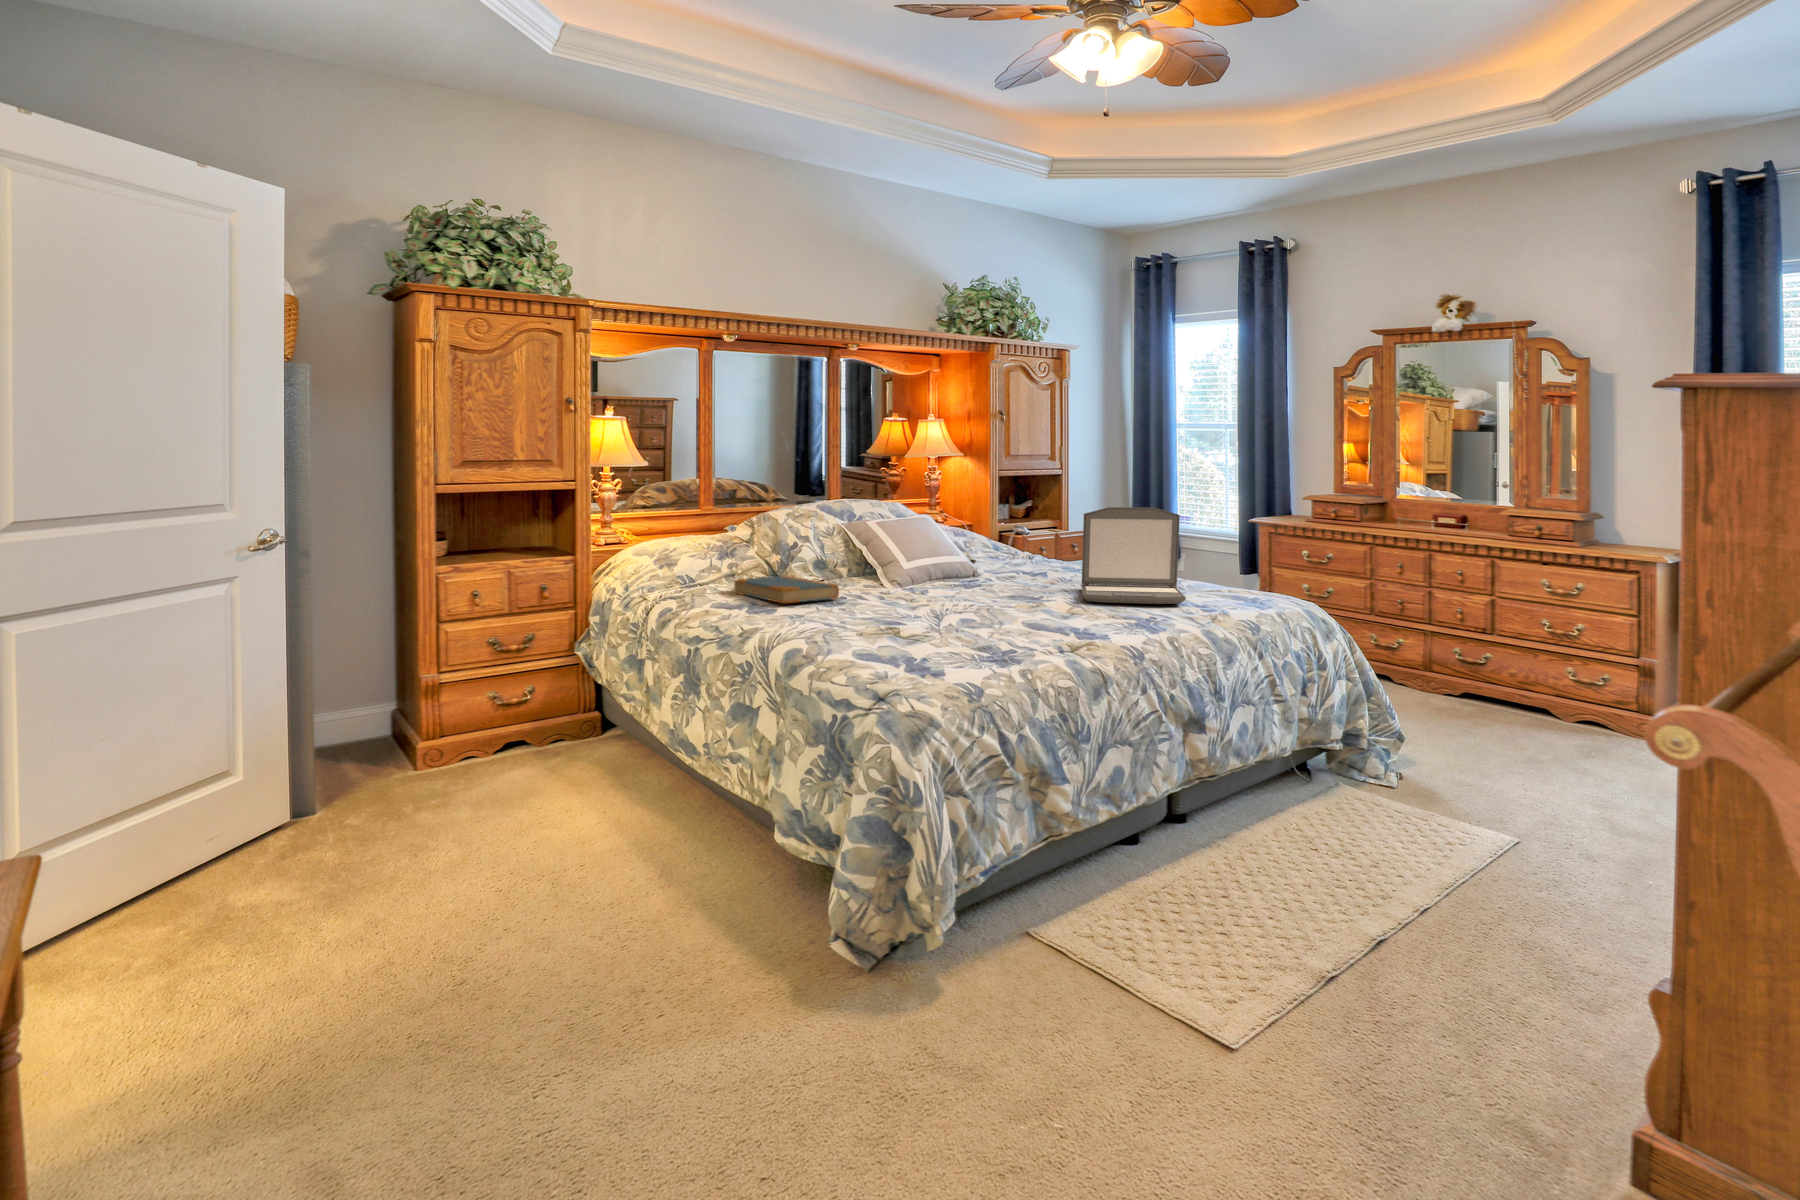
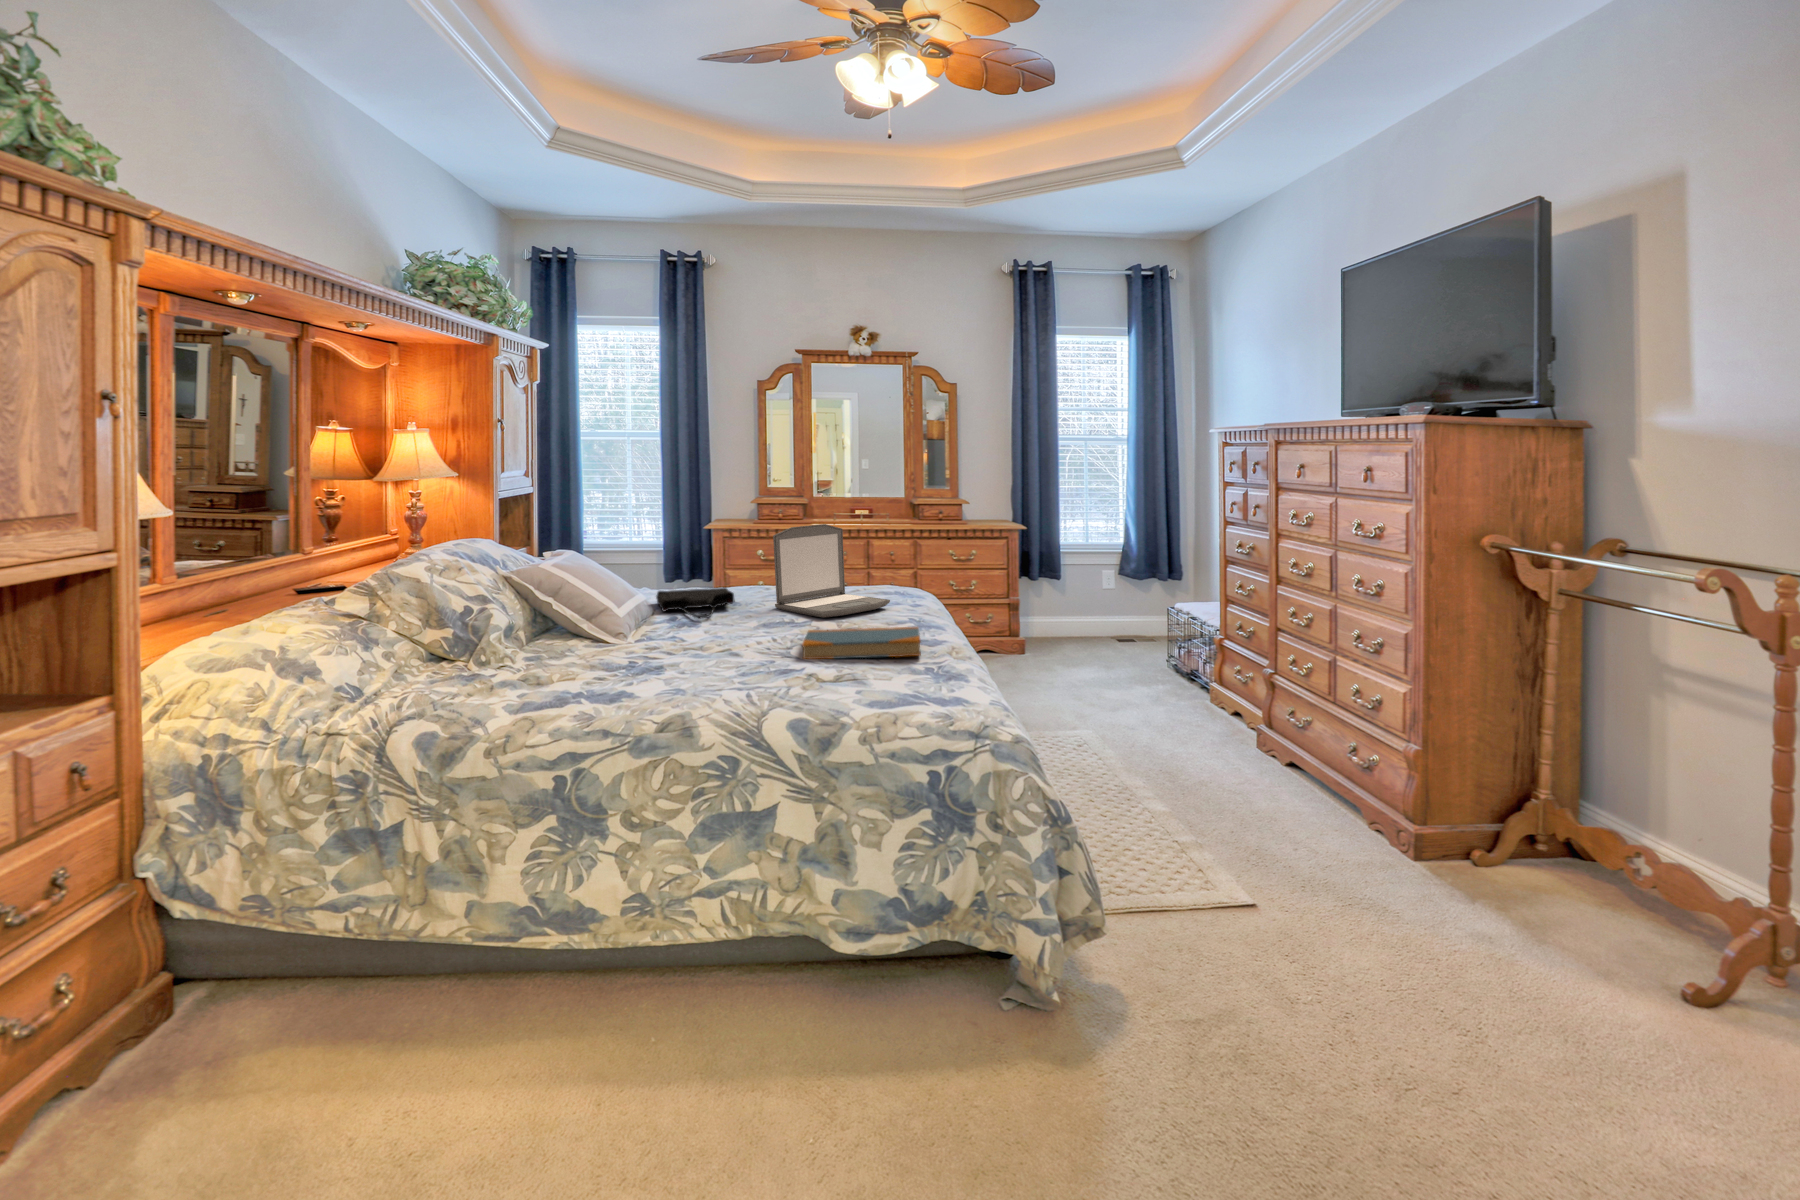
tote bag: none [984,560,1070,585] -> present [656,588,735,618]
book: present [733,576,839,603] -> present [802,627,921,659]

